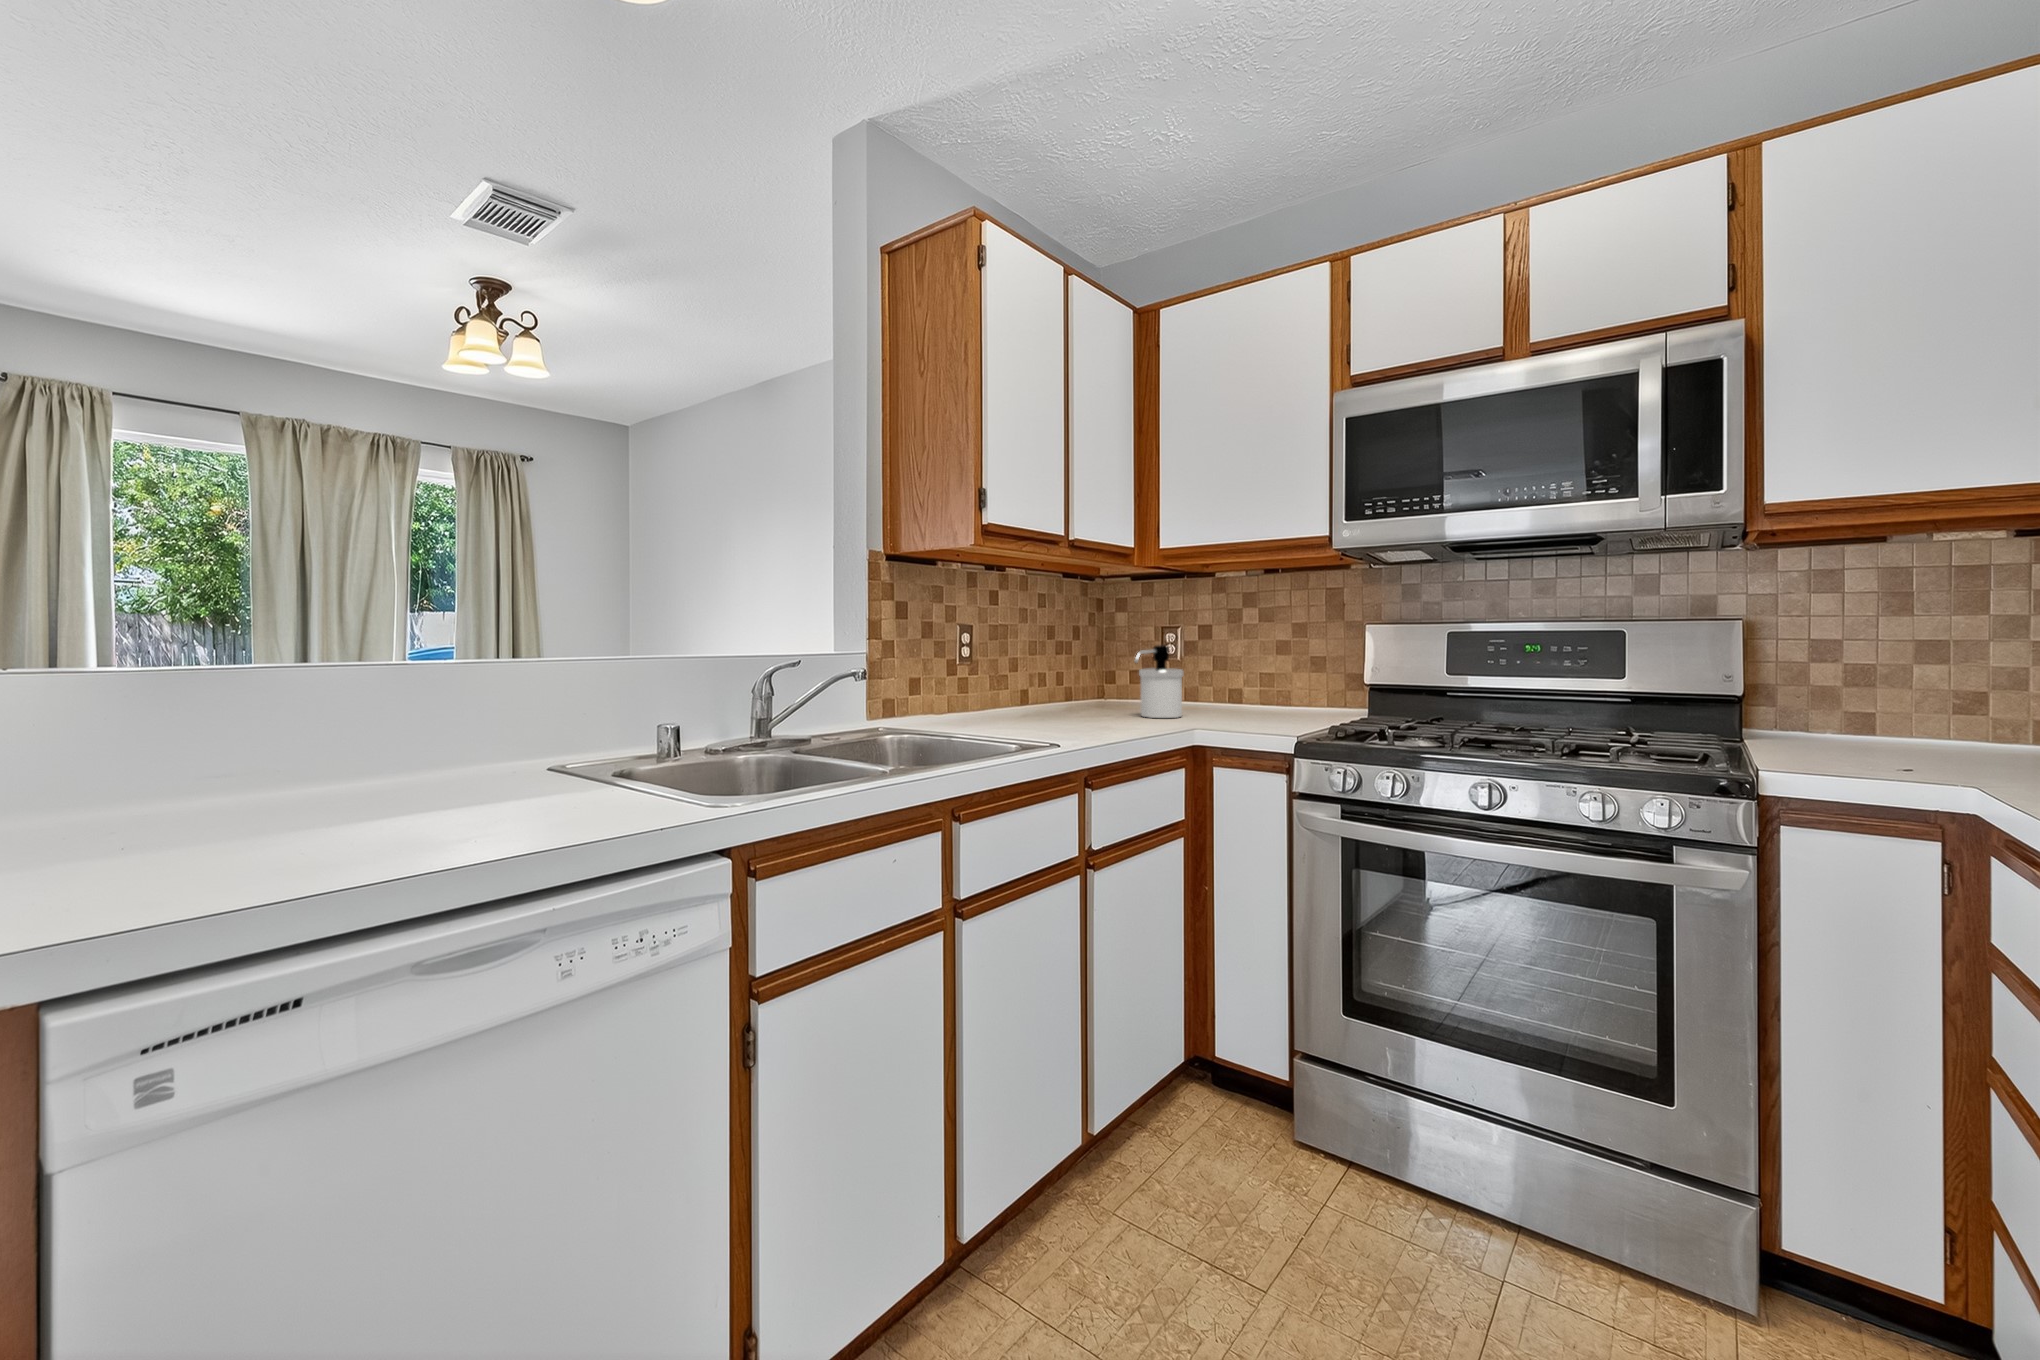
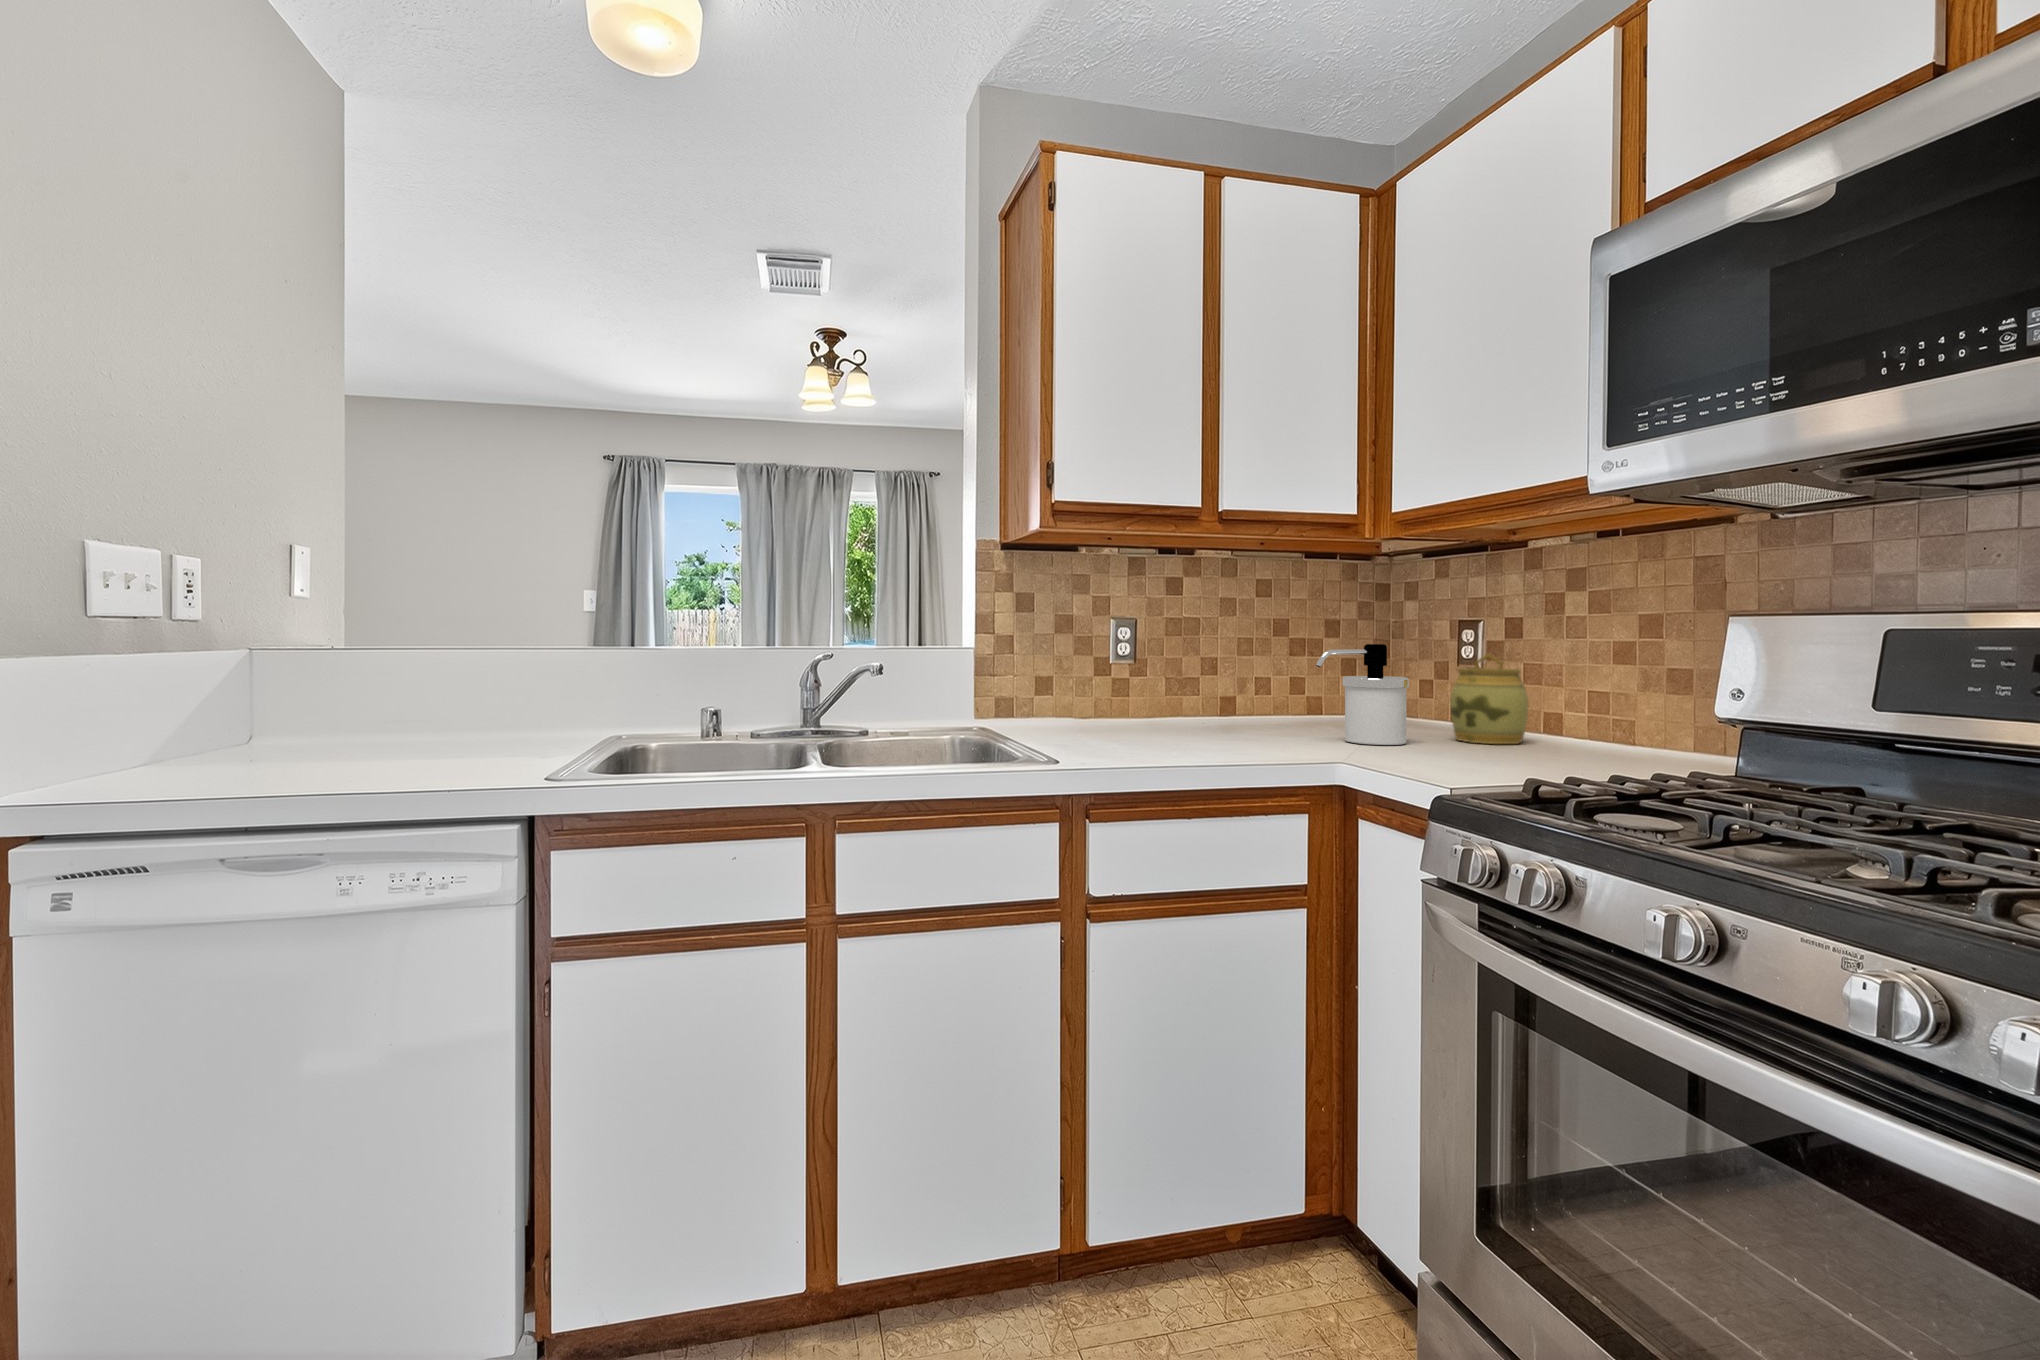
jar: none [1190,650,1238,712] -> present [1450,654,1529,744]

